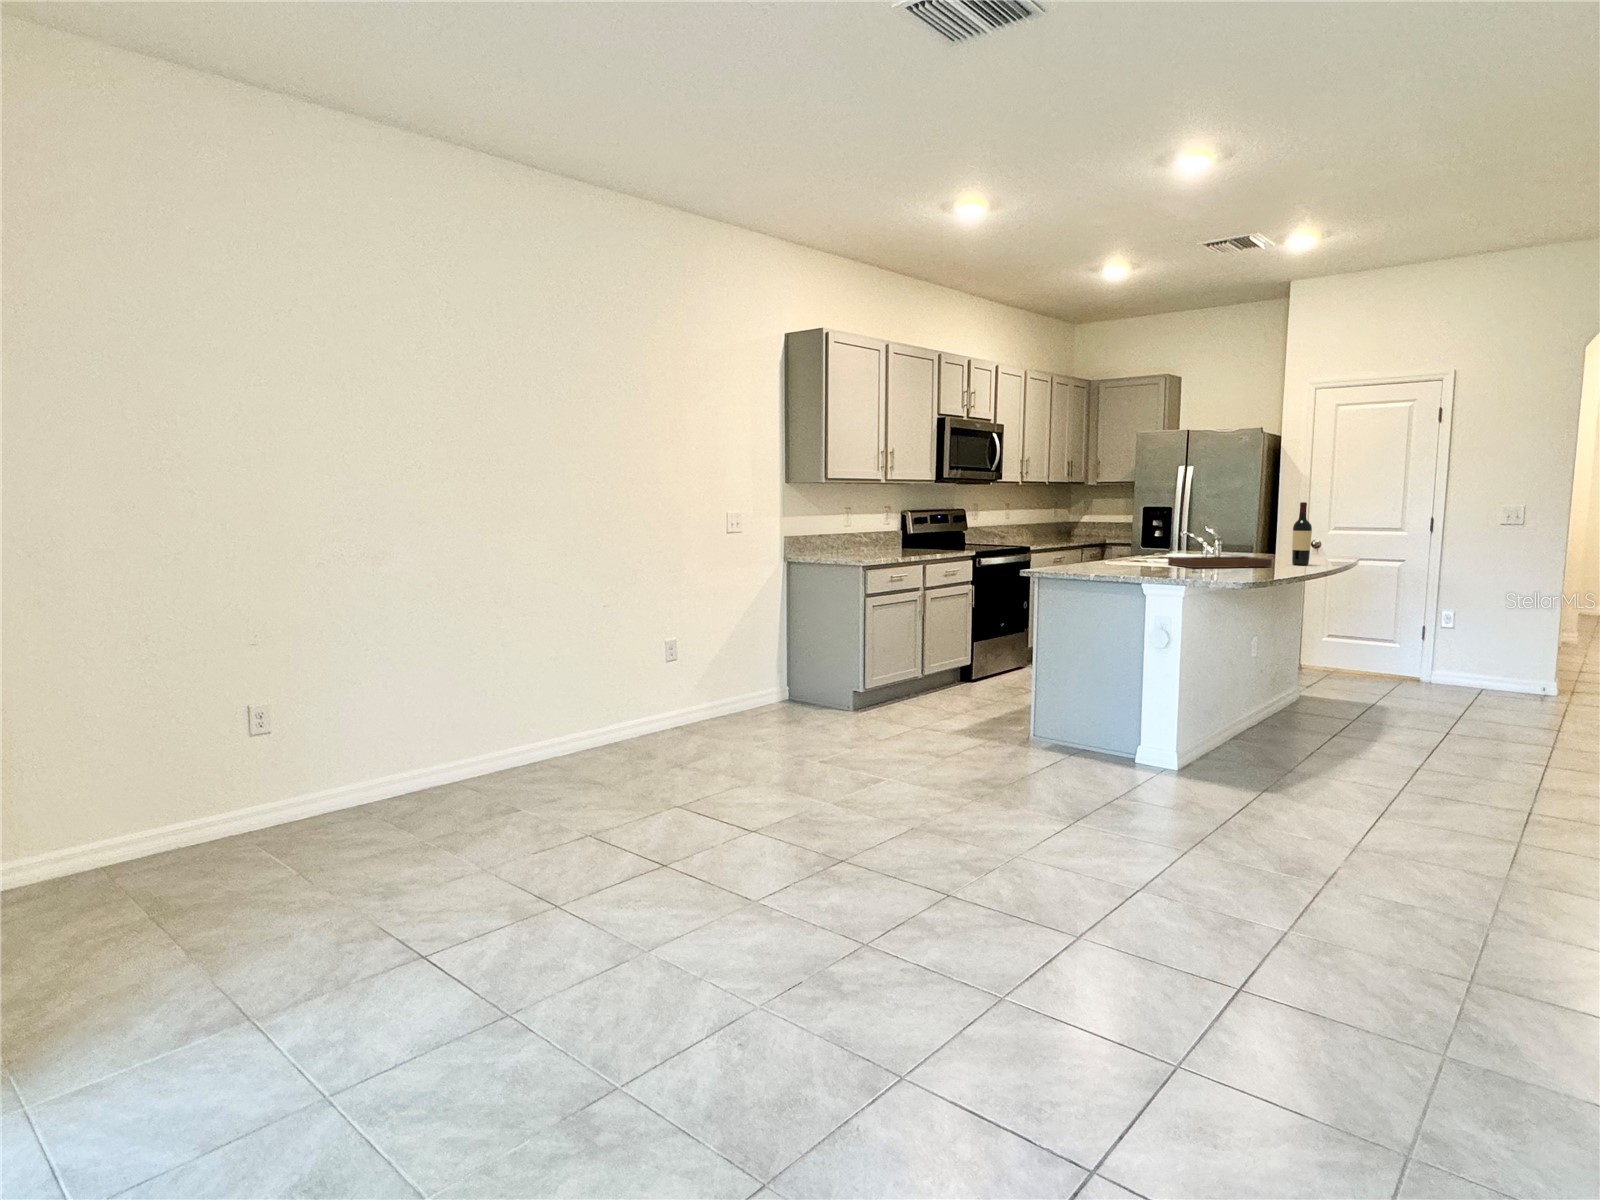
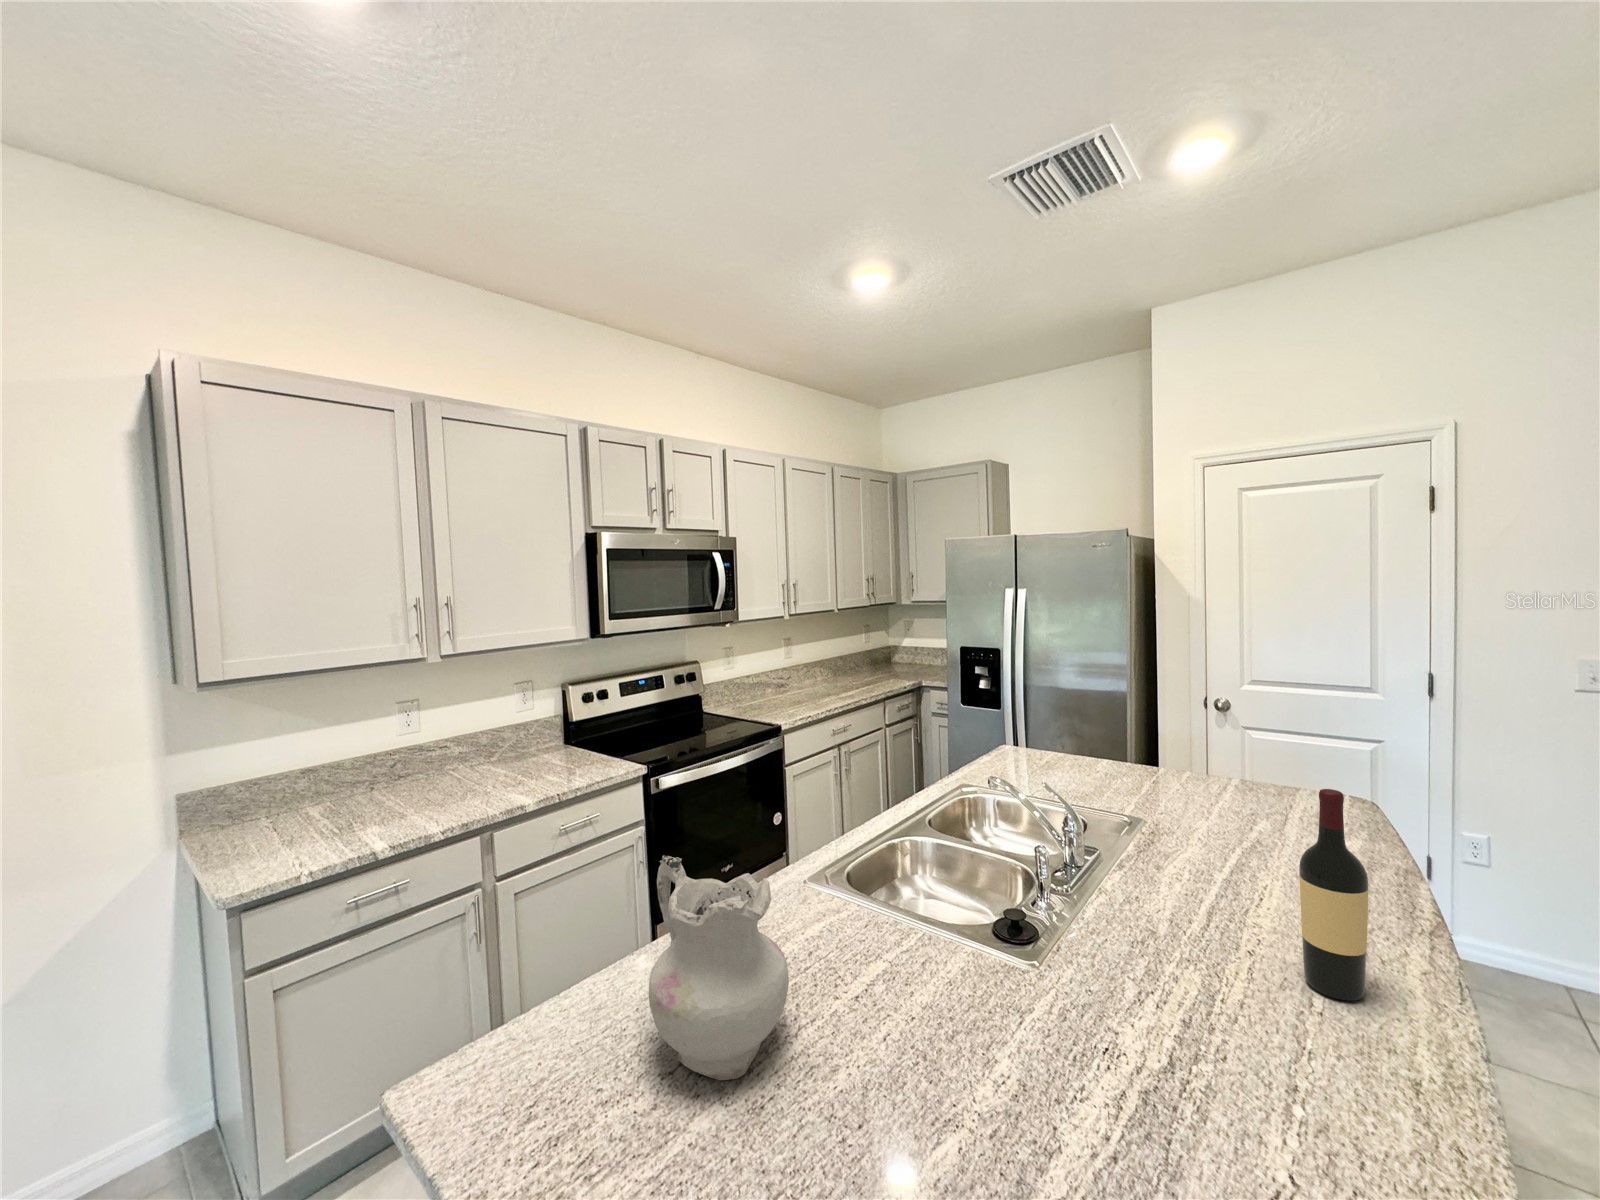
ceramic pitcher: none [1090,513,1136,566] -> present [648,856,789,1080]
tray: present [1168,537,1272,568] -> none [910,926,1268,1138]

